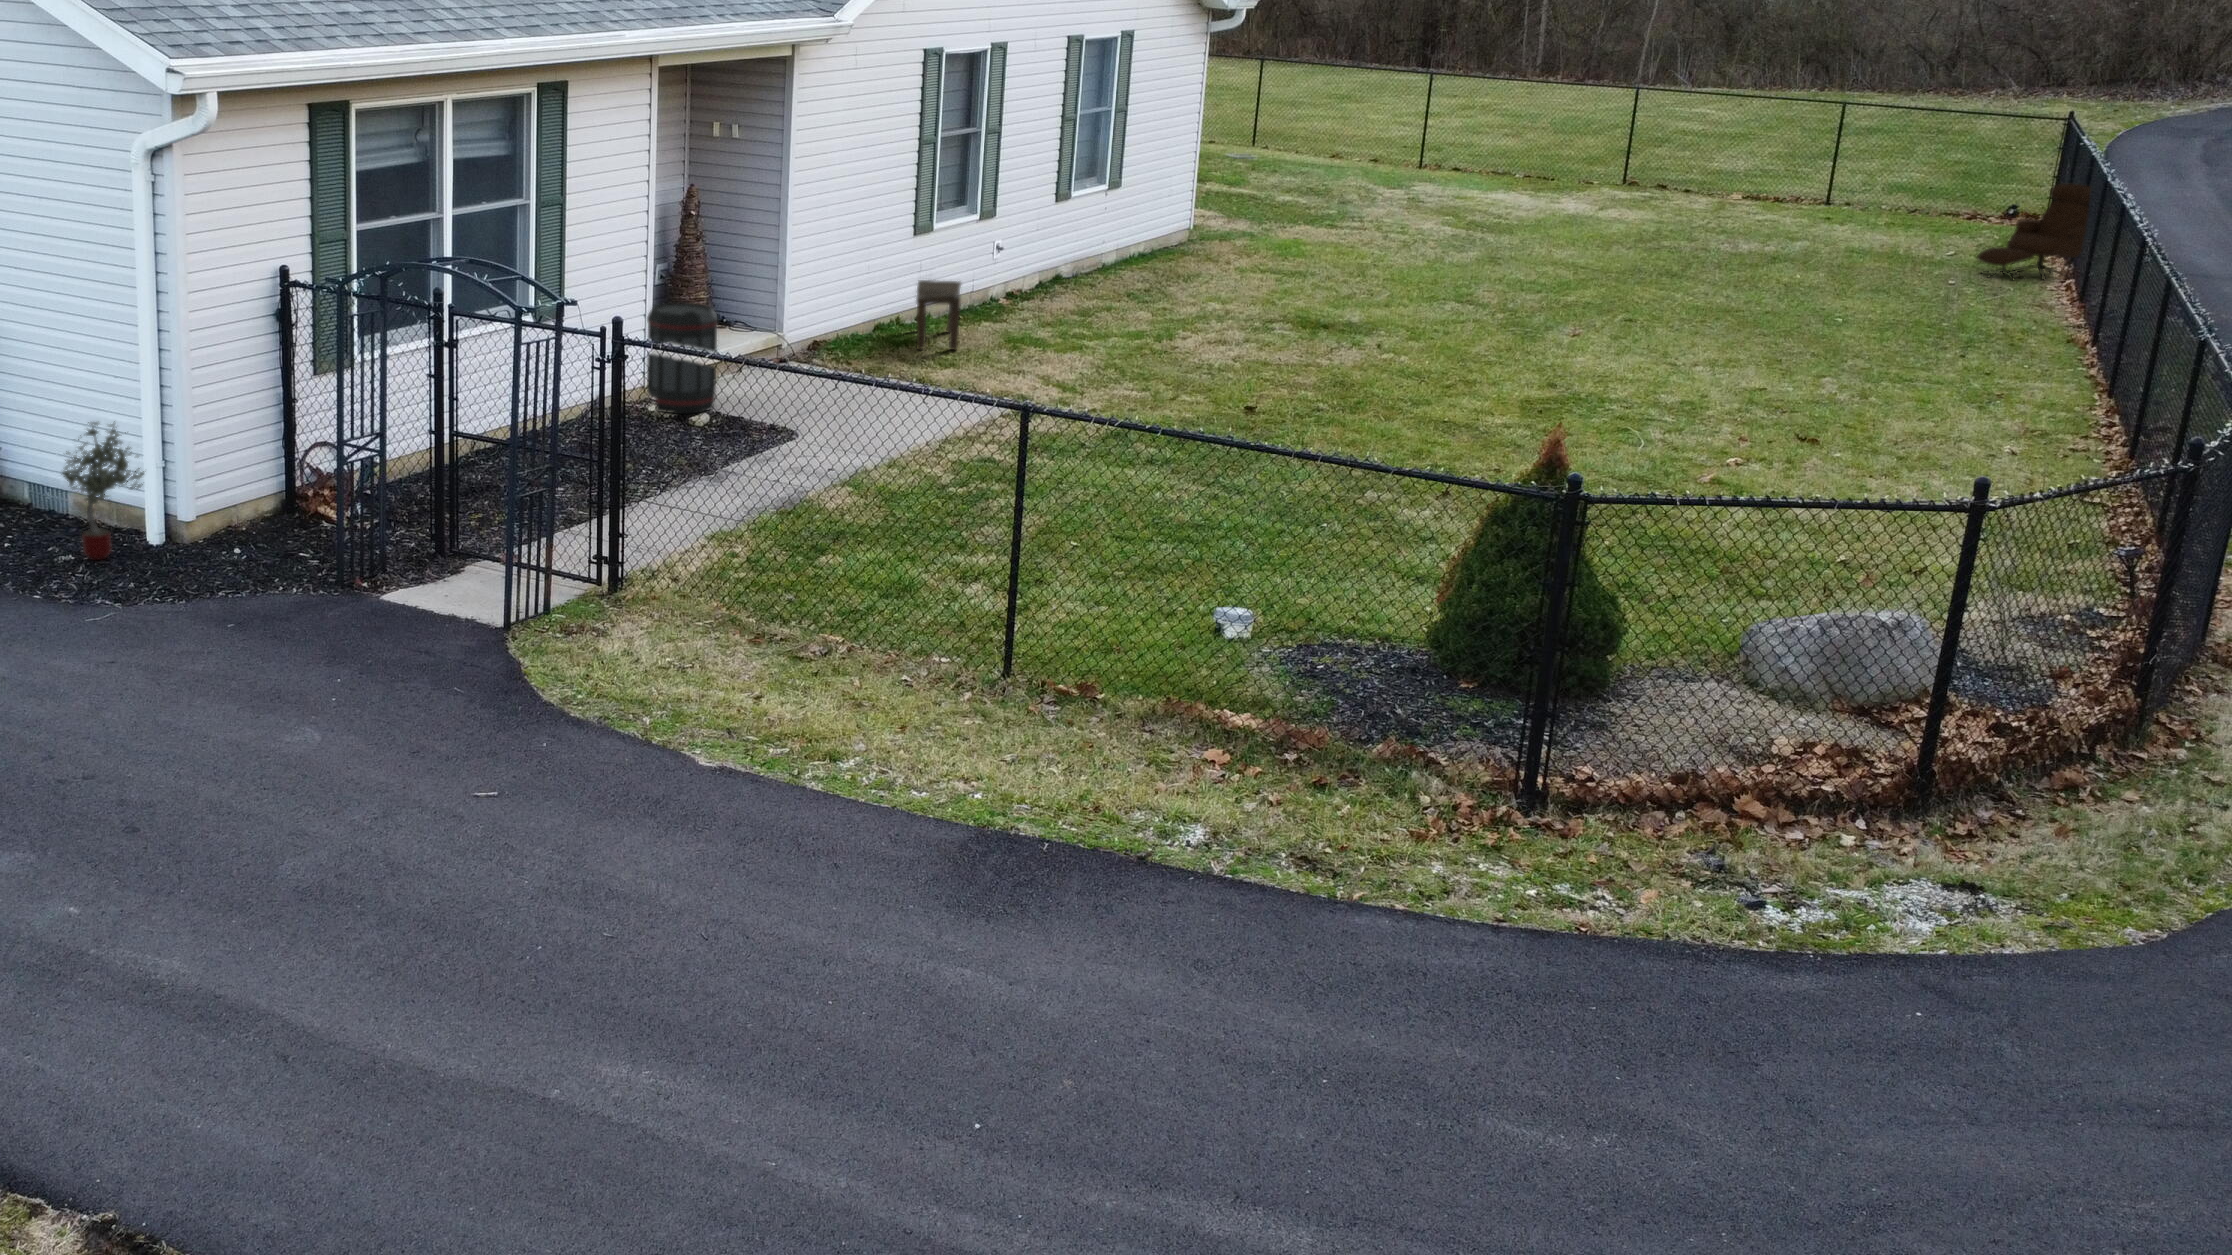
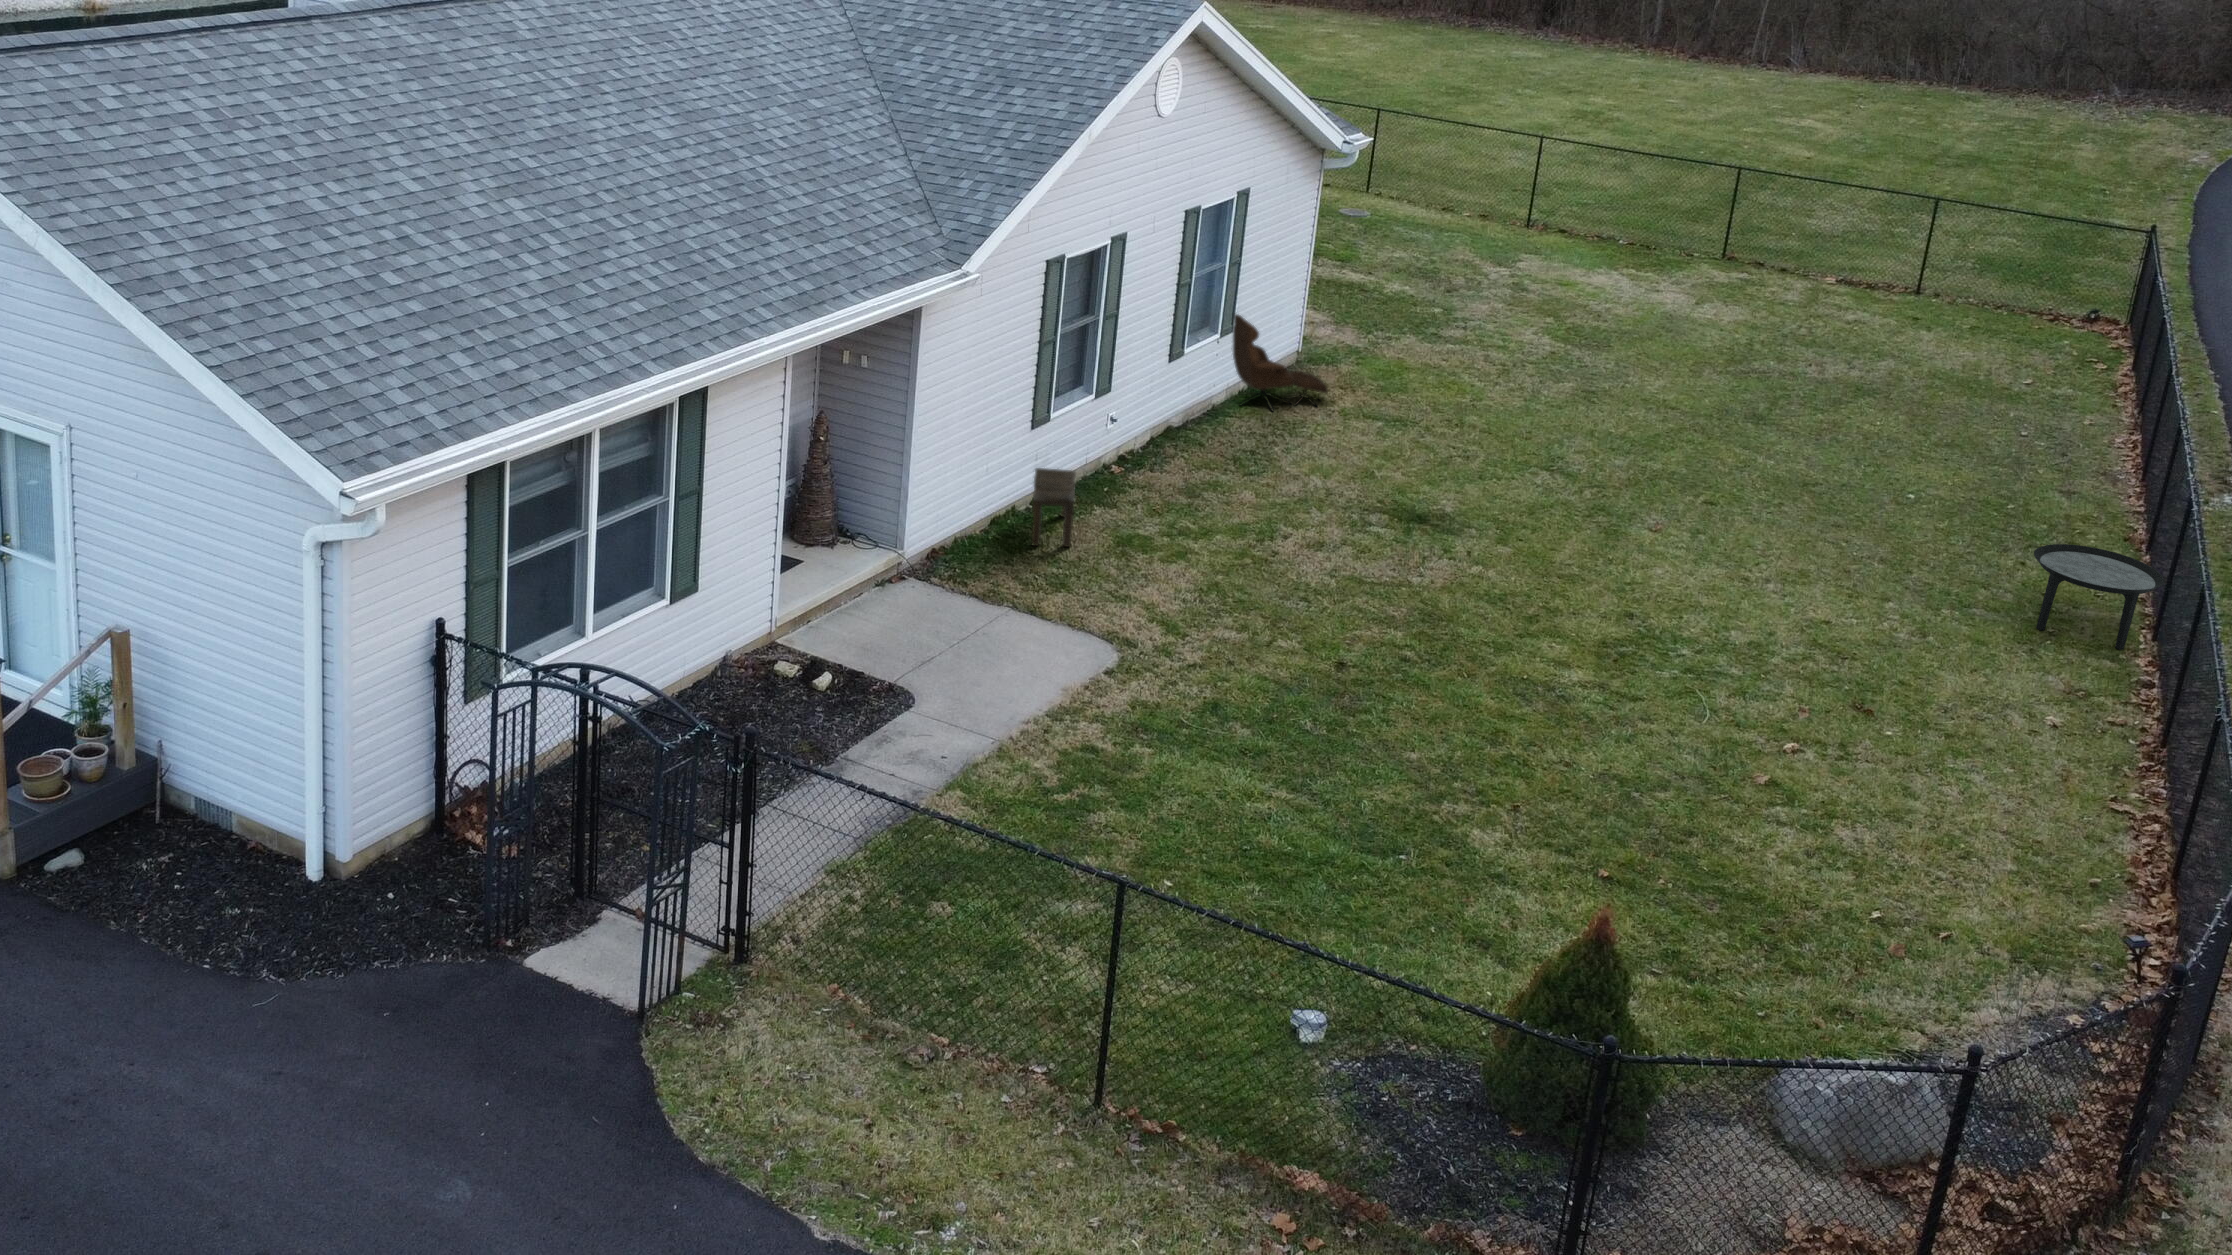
lounge chair: present [1977,184,2091,280] -> present [1233,313,1328,411]
trash can: present [647,303,717,414] -> none [774,549,843,660]
round table: none [1979,314,2121,408] -> present [2034,544,2165,650]
potted tree: present [61,421,144,560] -> none [227,783,308,904]

